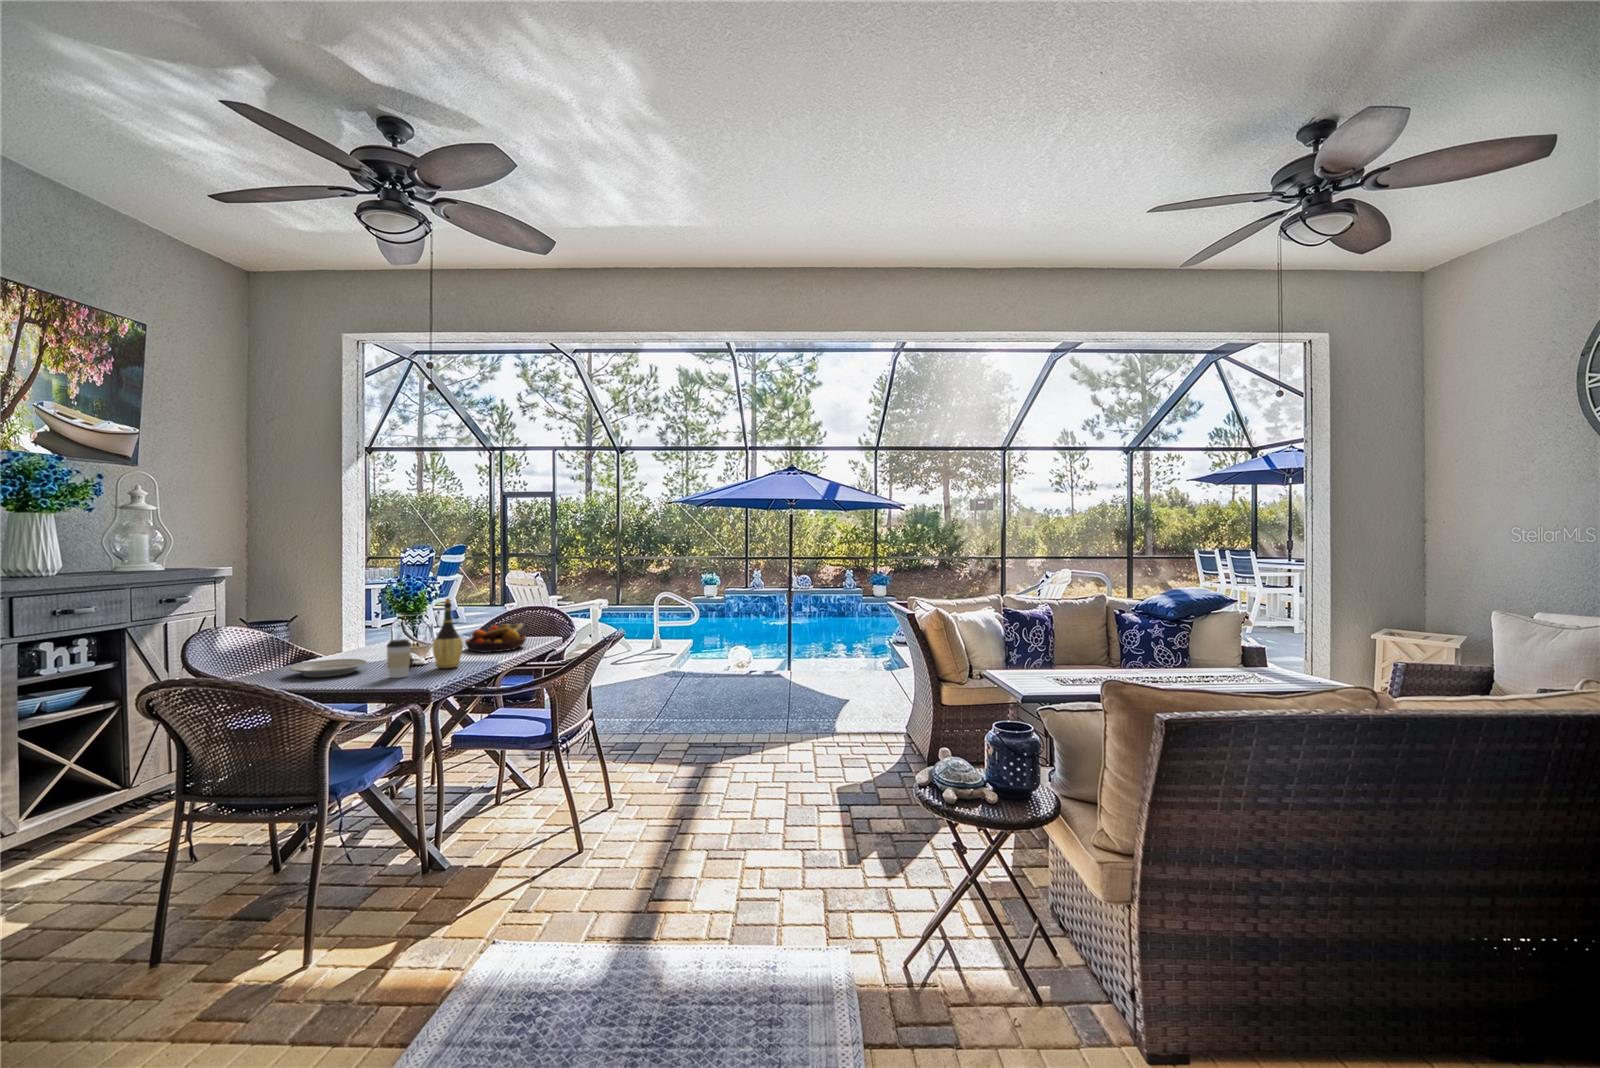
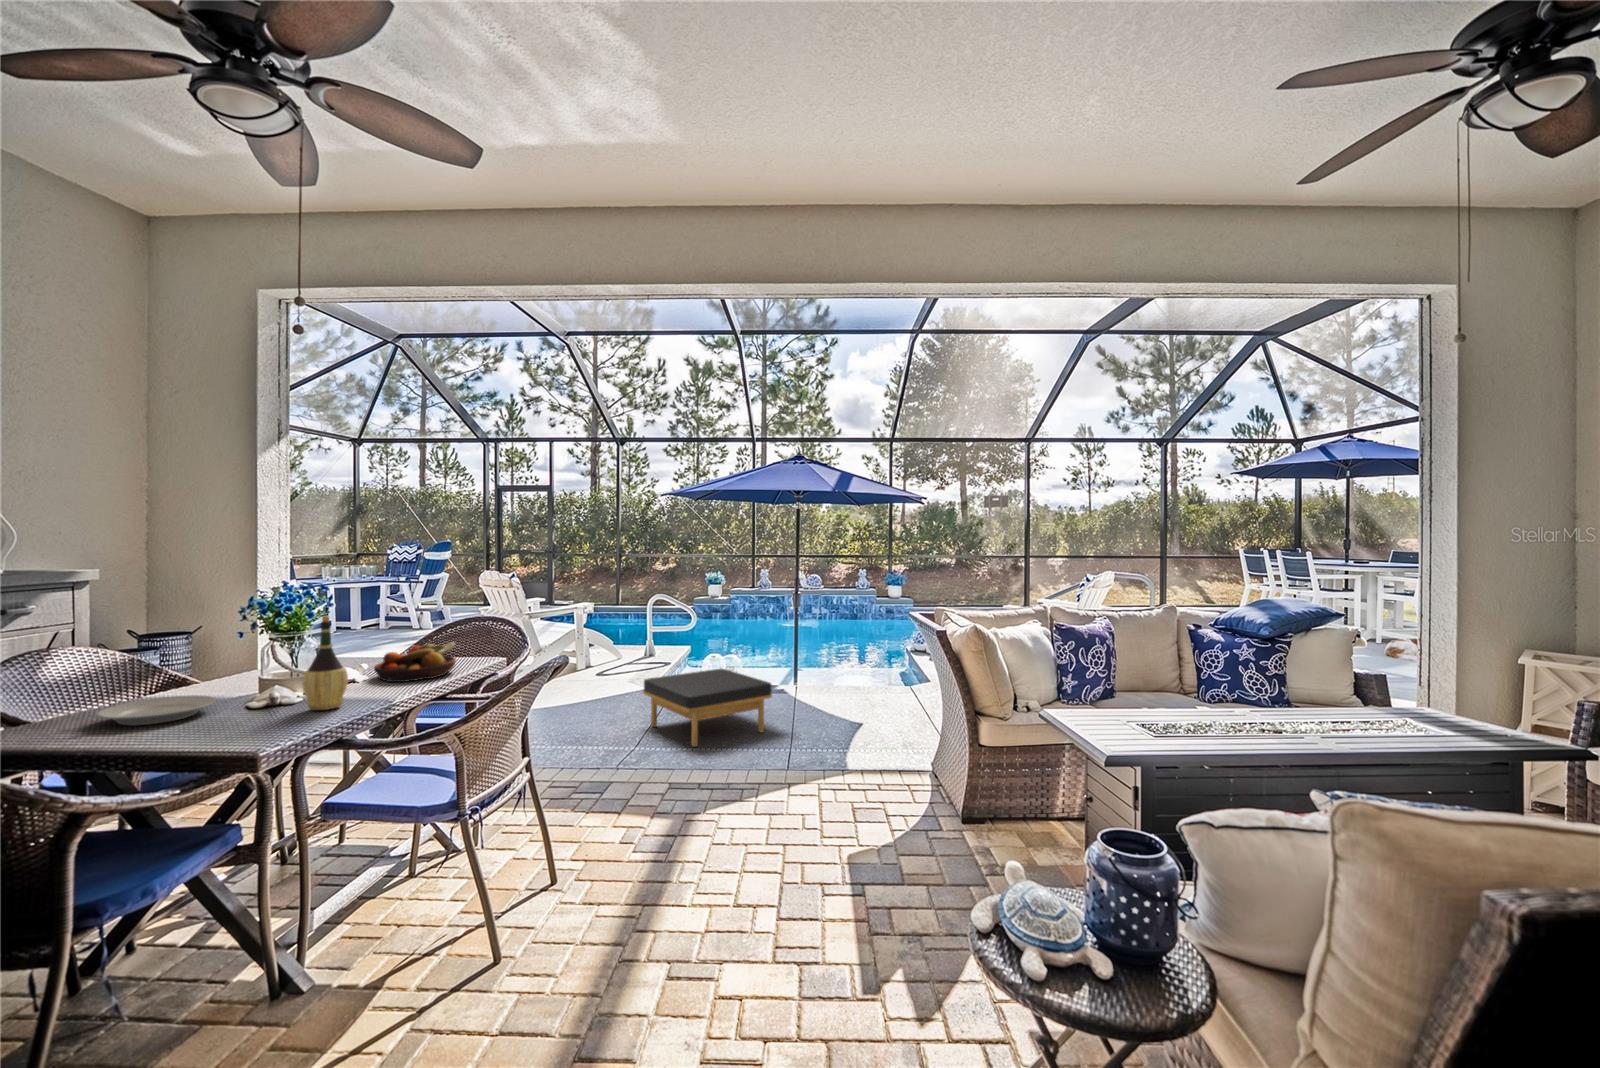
coffee cup: present [387,639,411,678] -> none [225,673,264,728]
ottoman: none [657,655,770,720] -> present [643,669,772,747]

